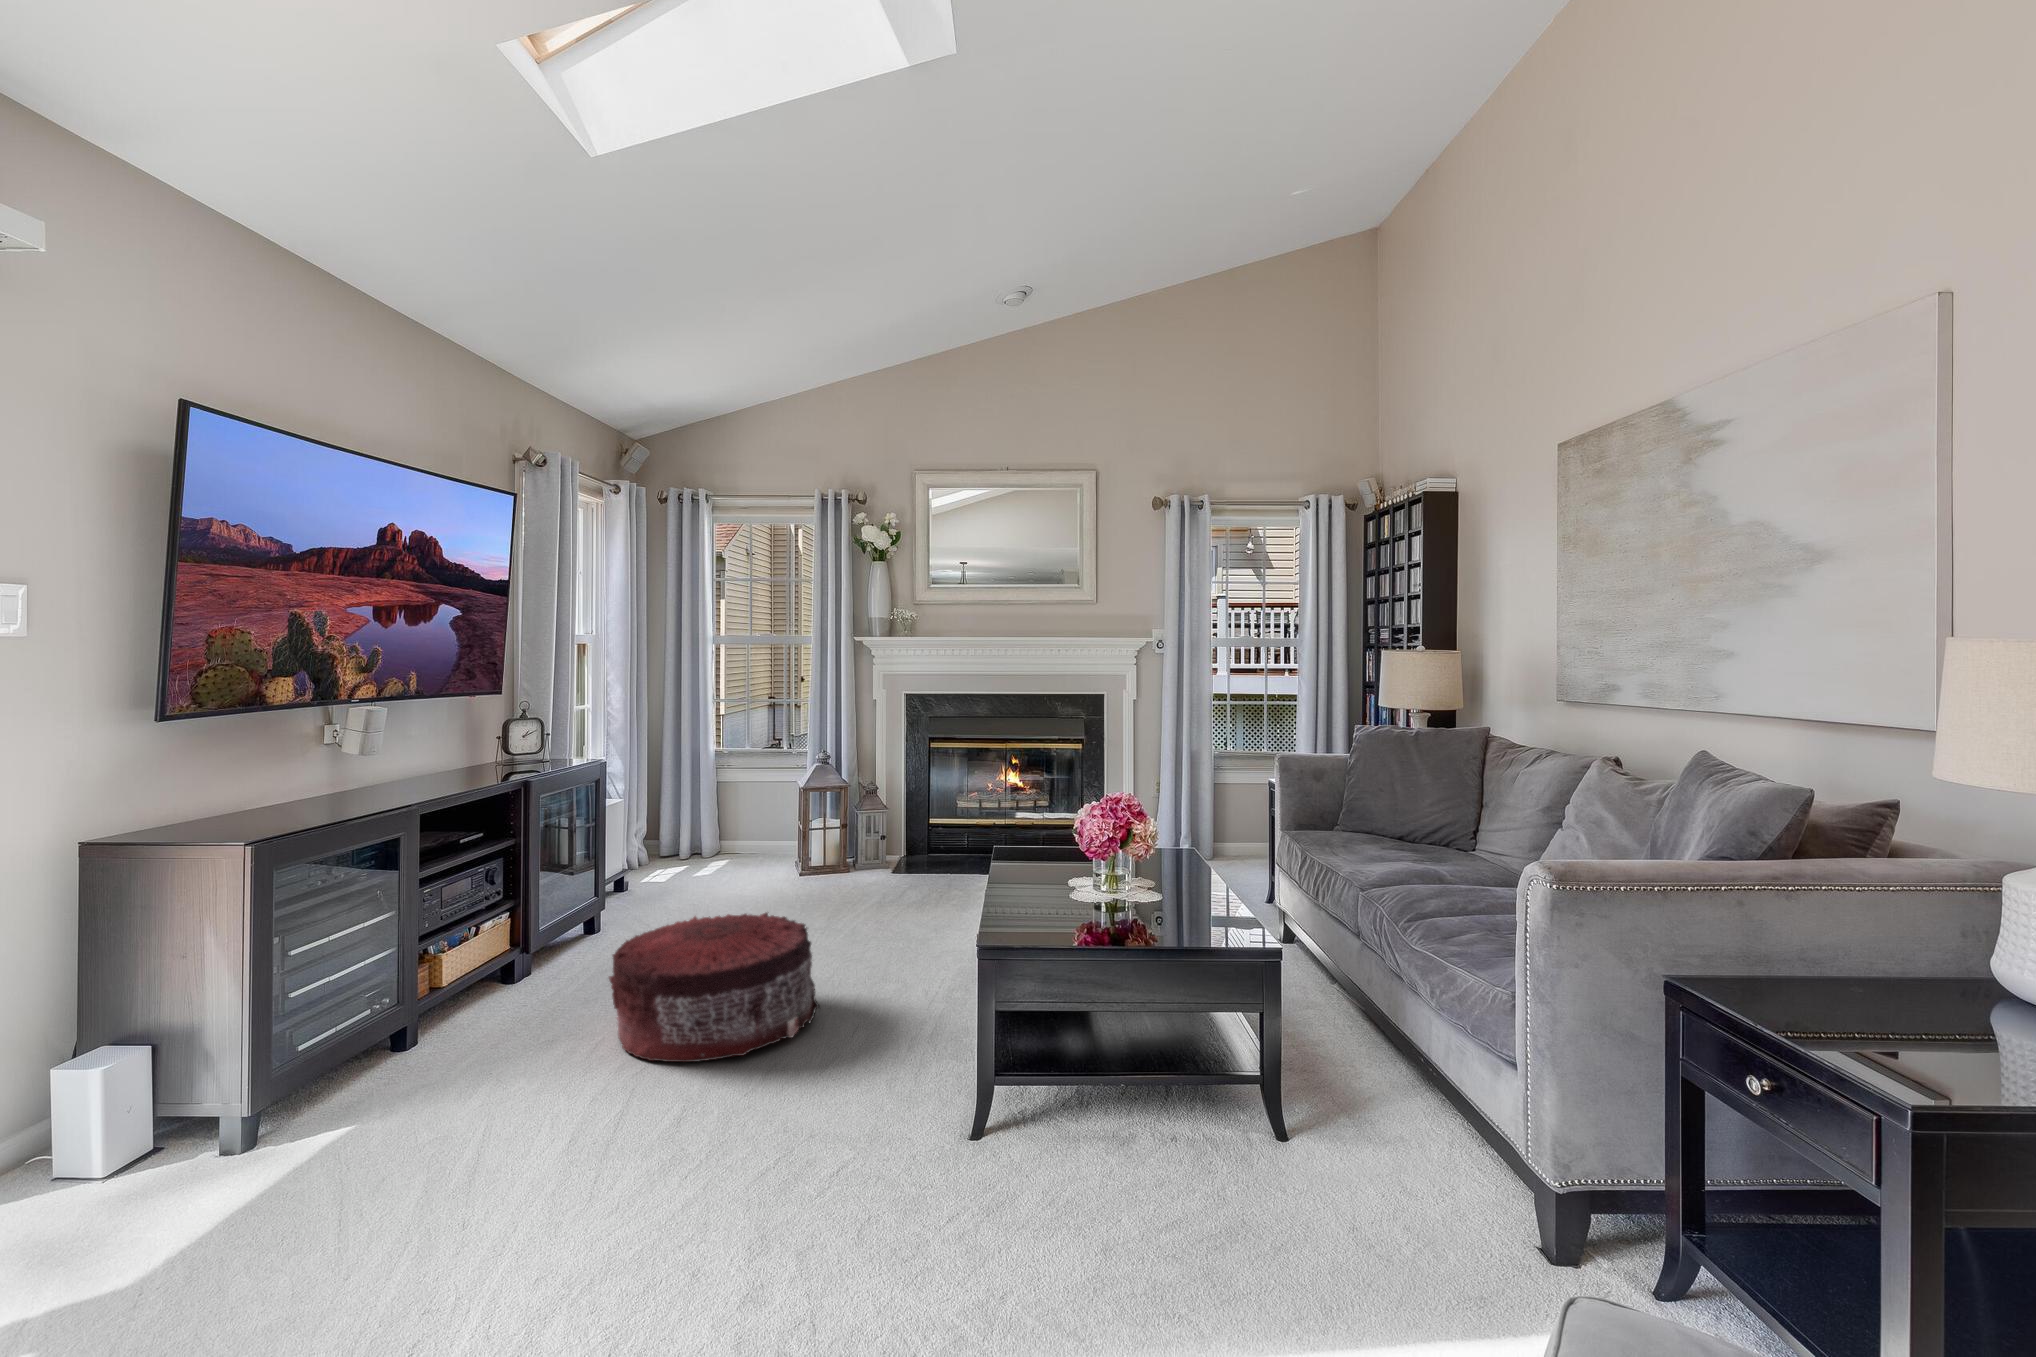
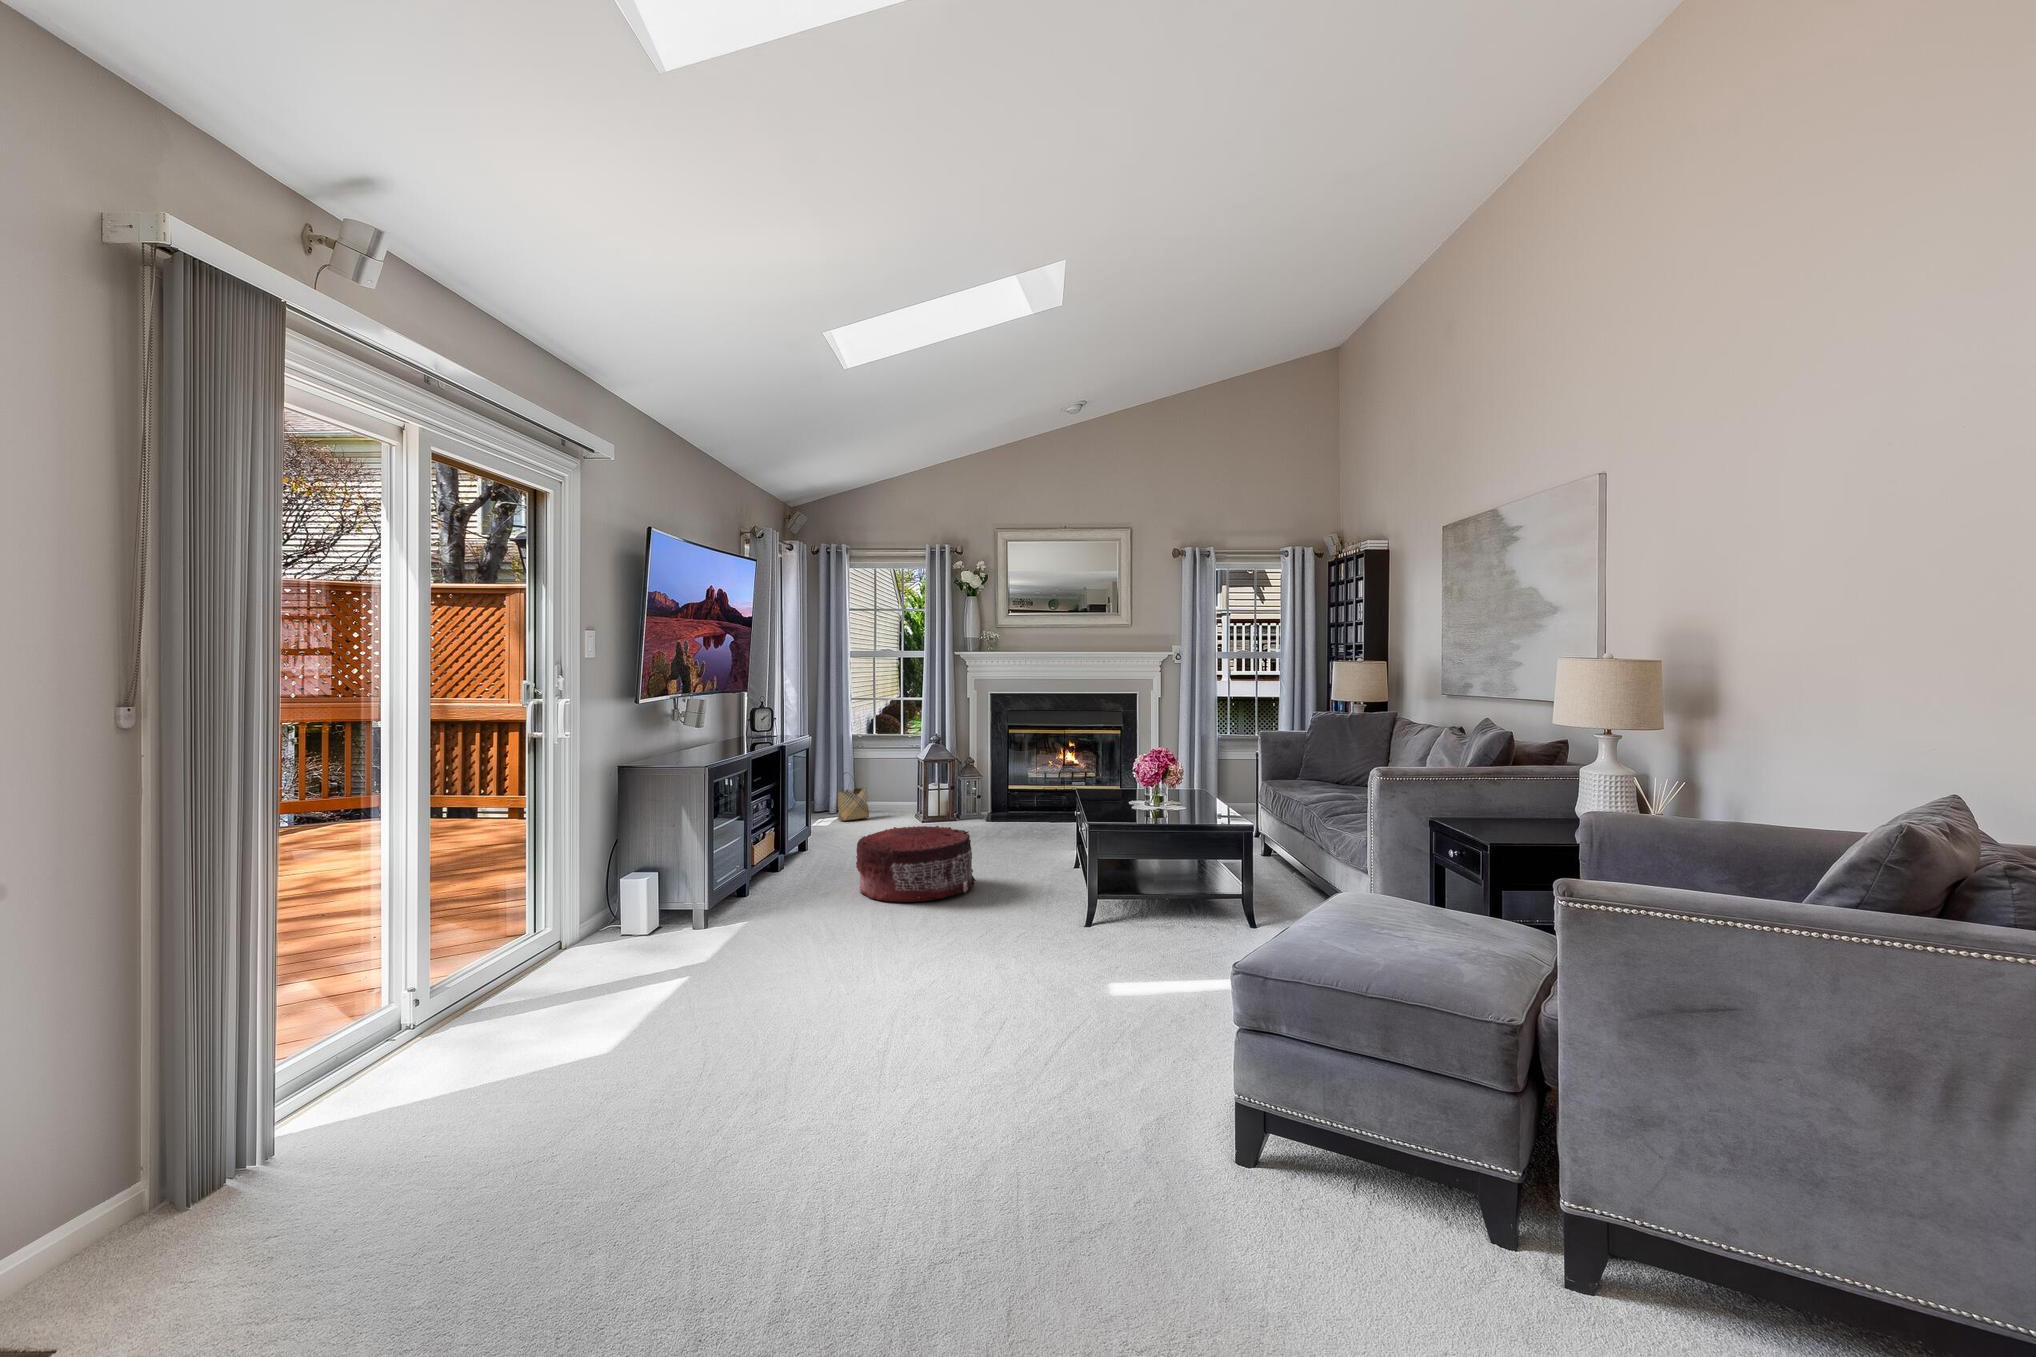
woven basket: none [686,802,734,870] -> present [838,772,869,821]

